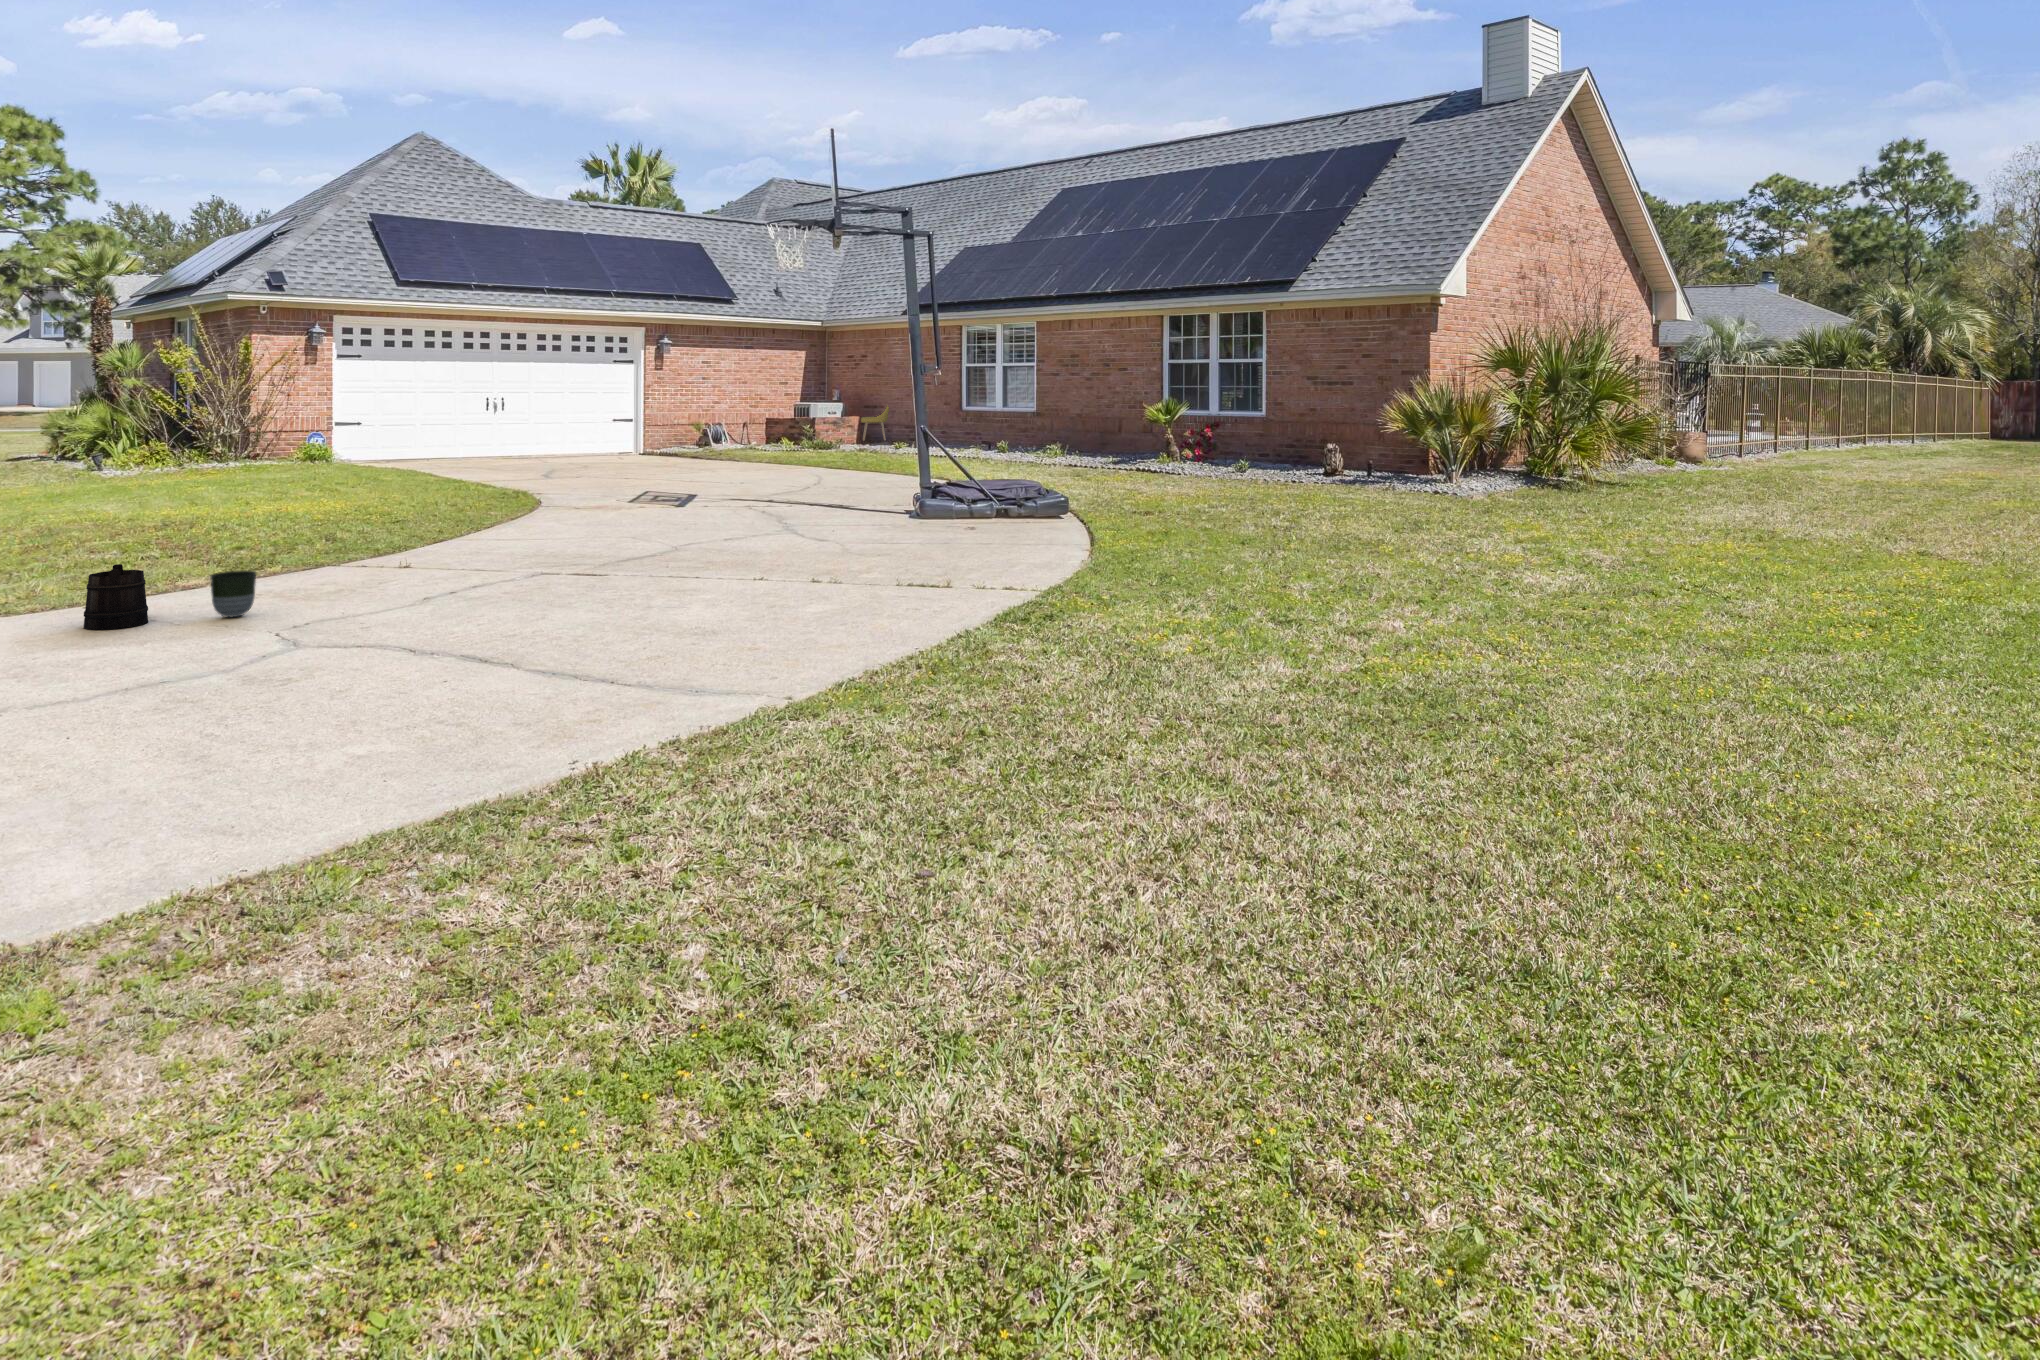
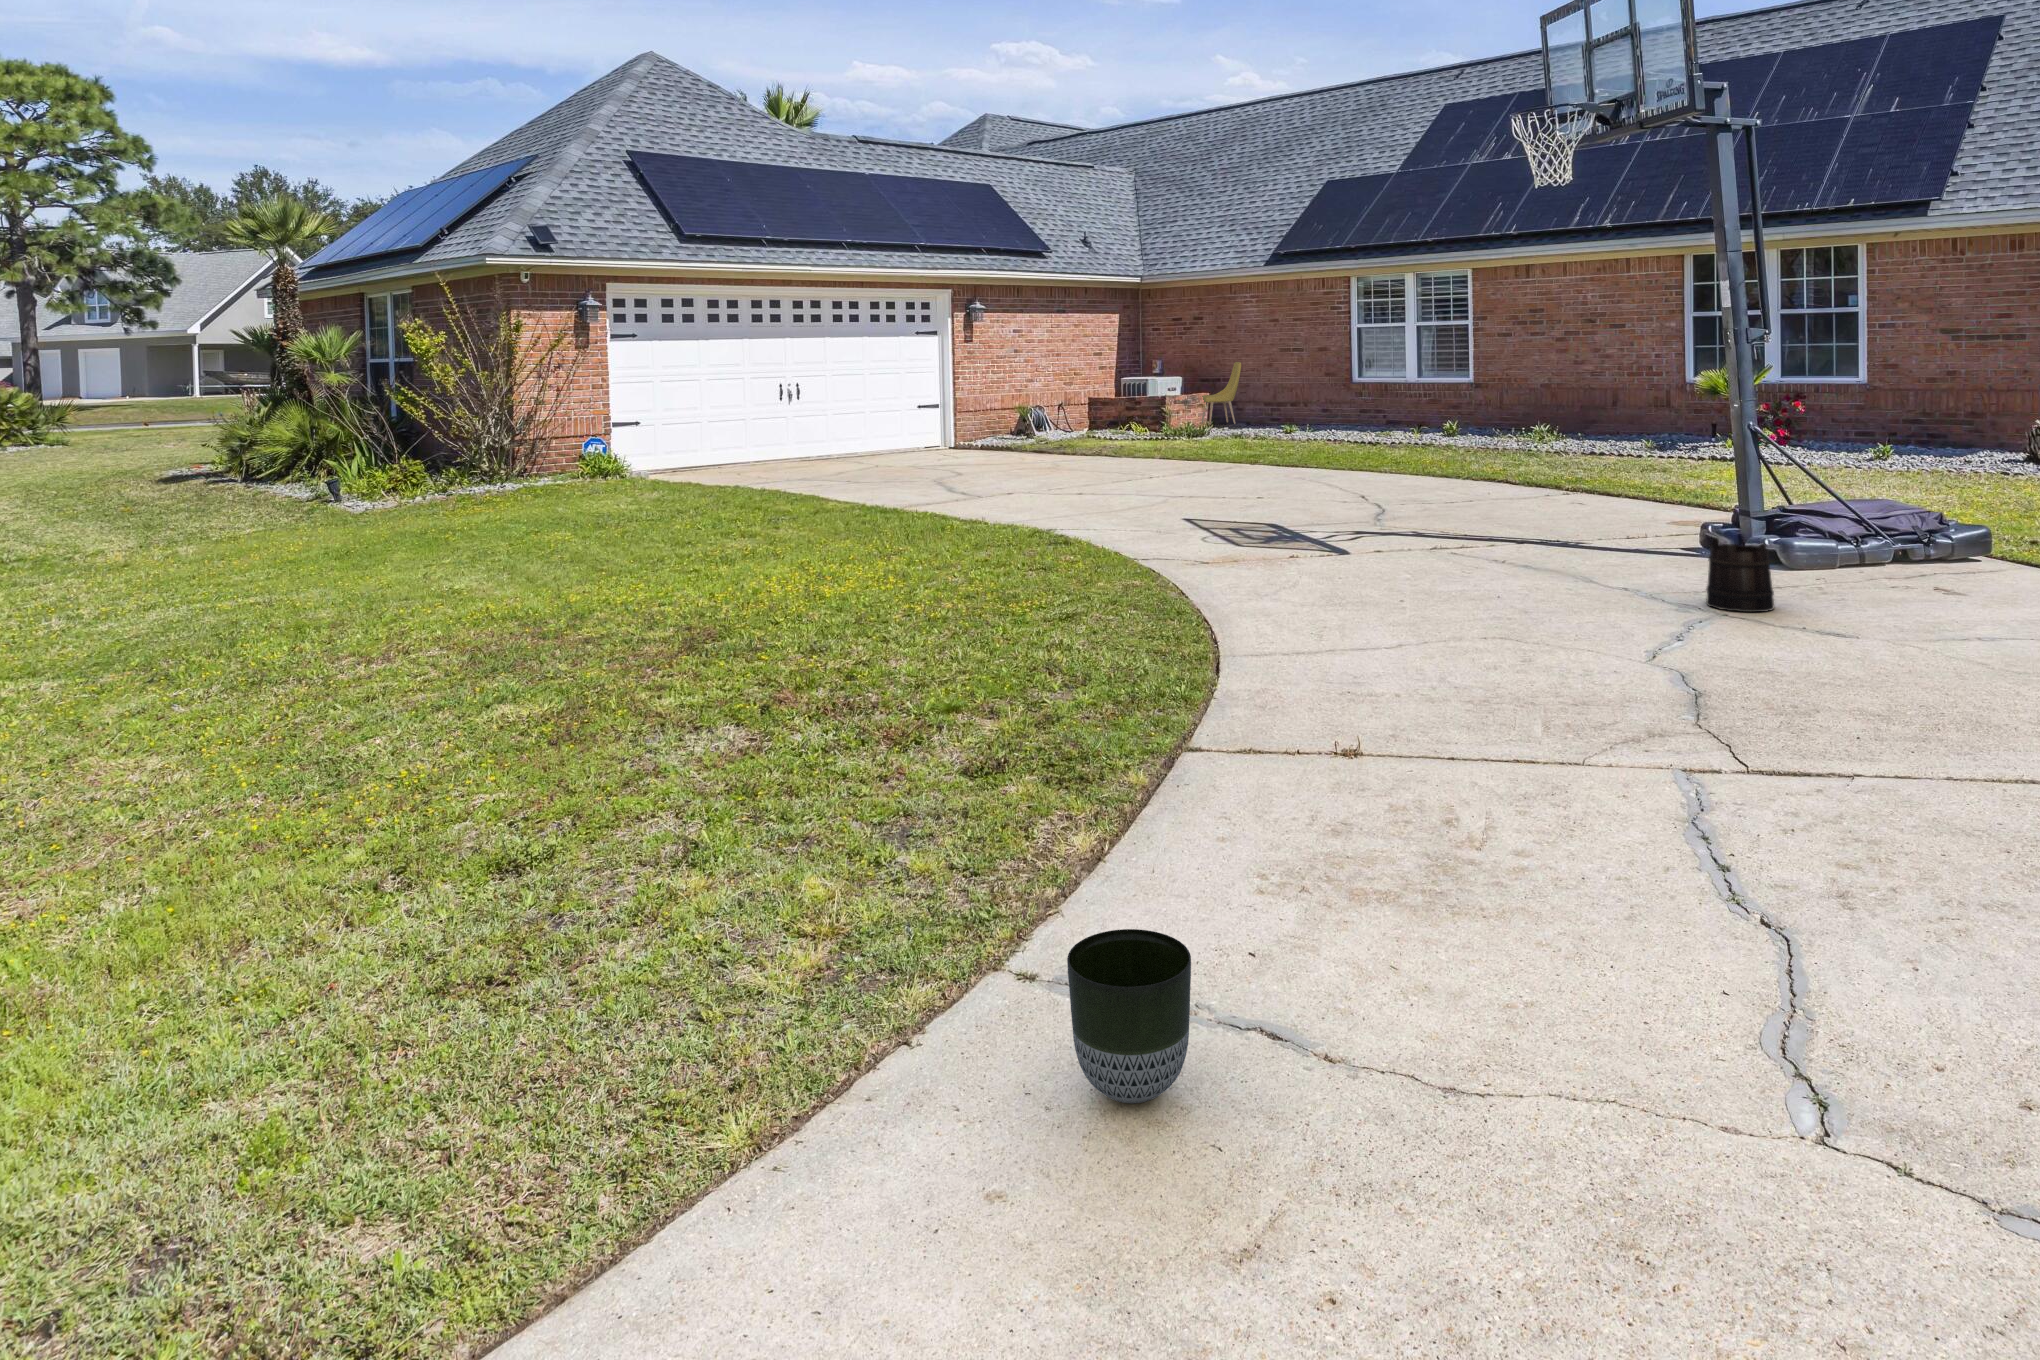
bucket: present [84,564,148,630] -> present [1706,538,1774,612]
planter: present [210,570,256,617] -> present [1067,929,1191,1103]

